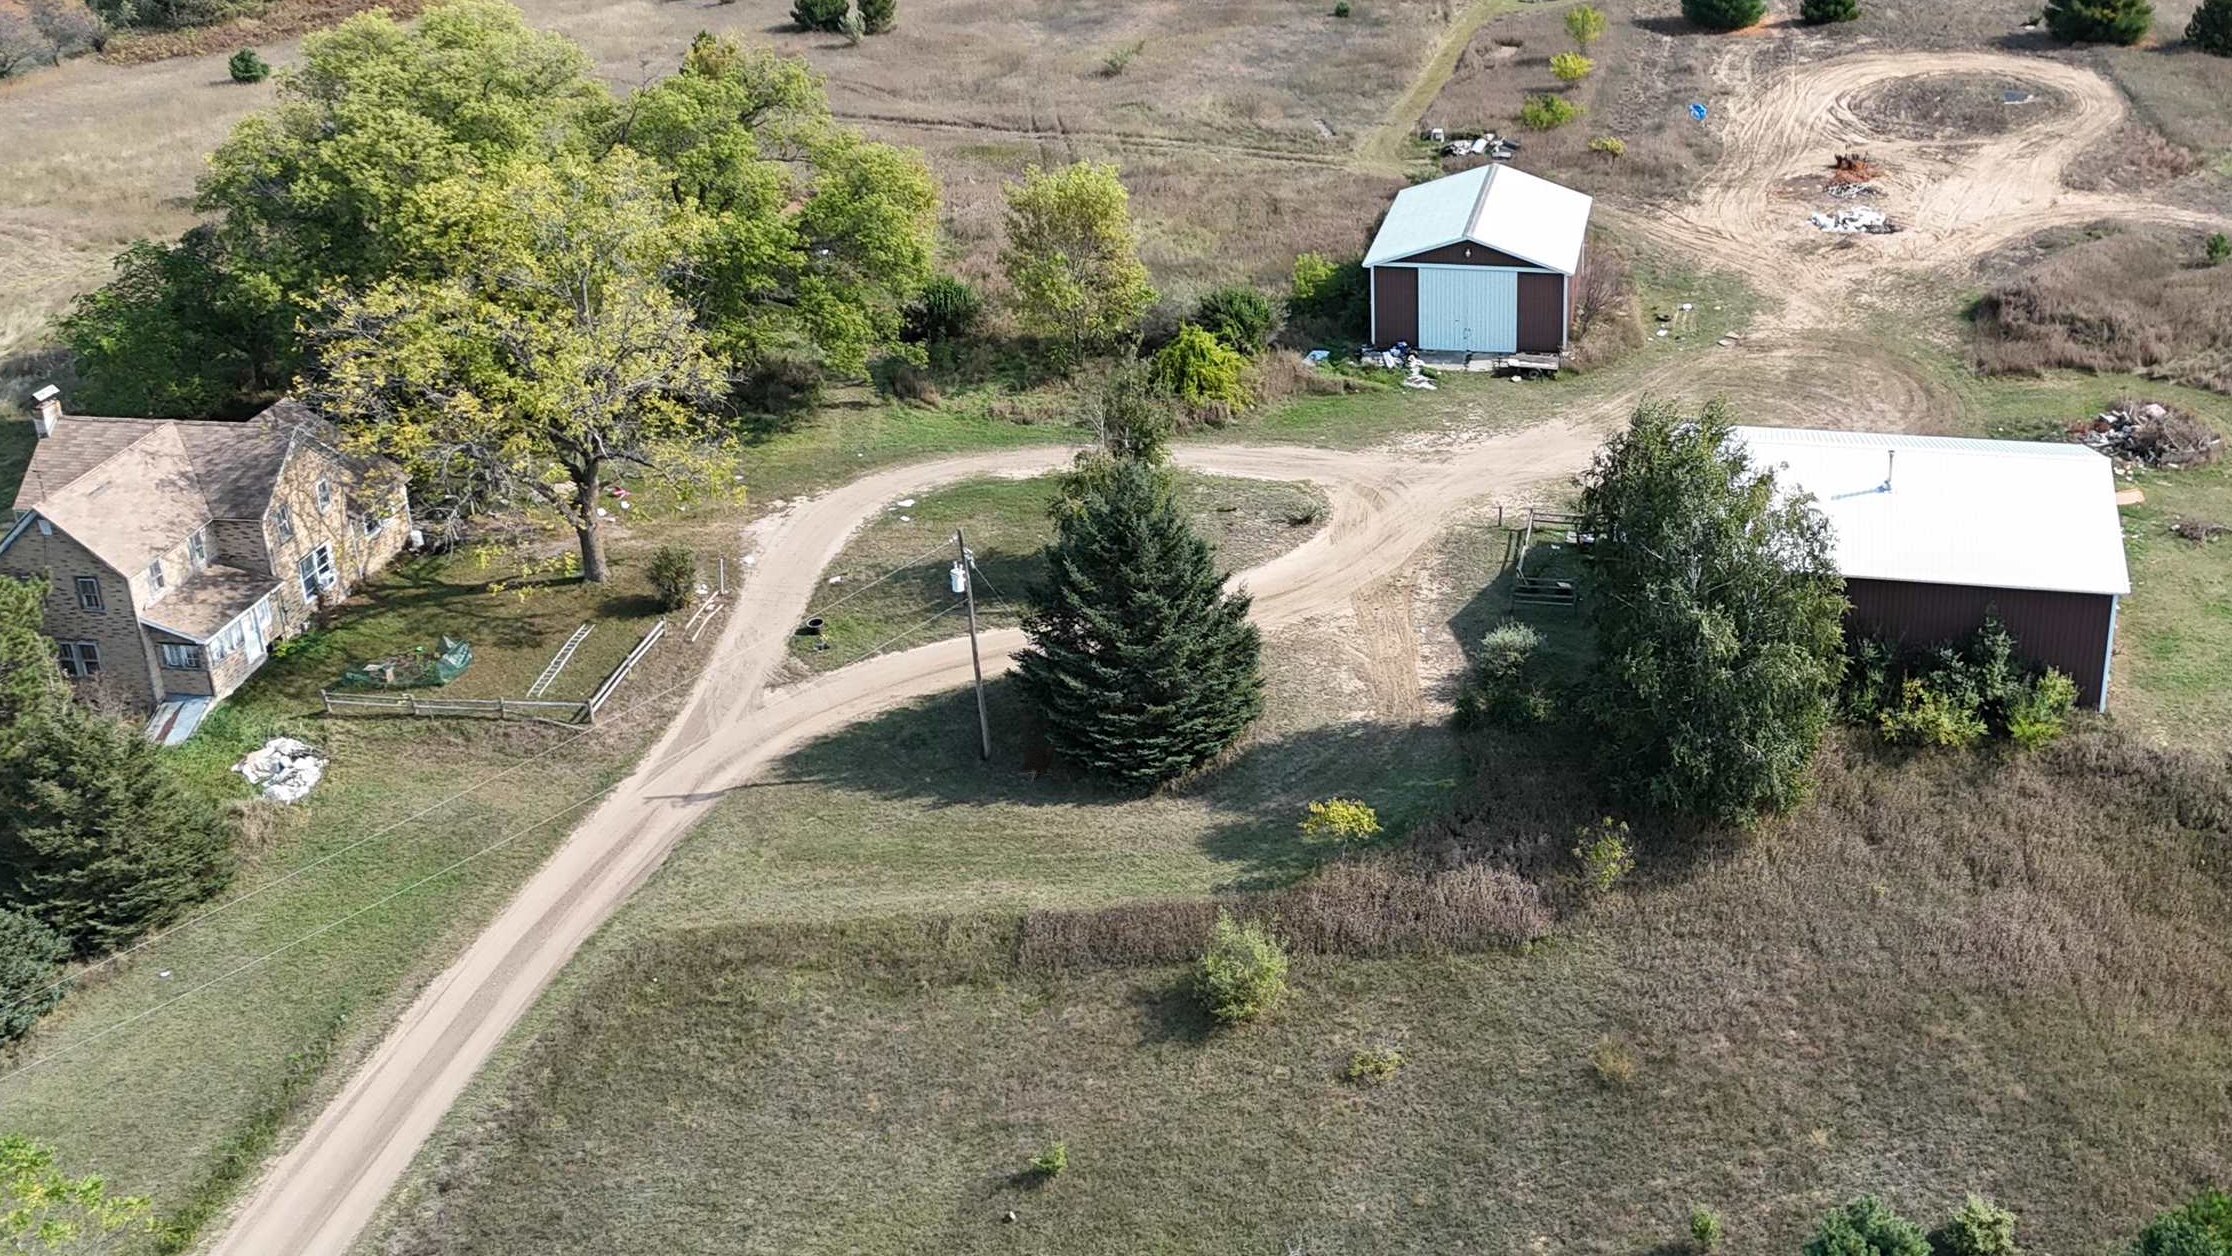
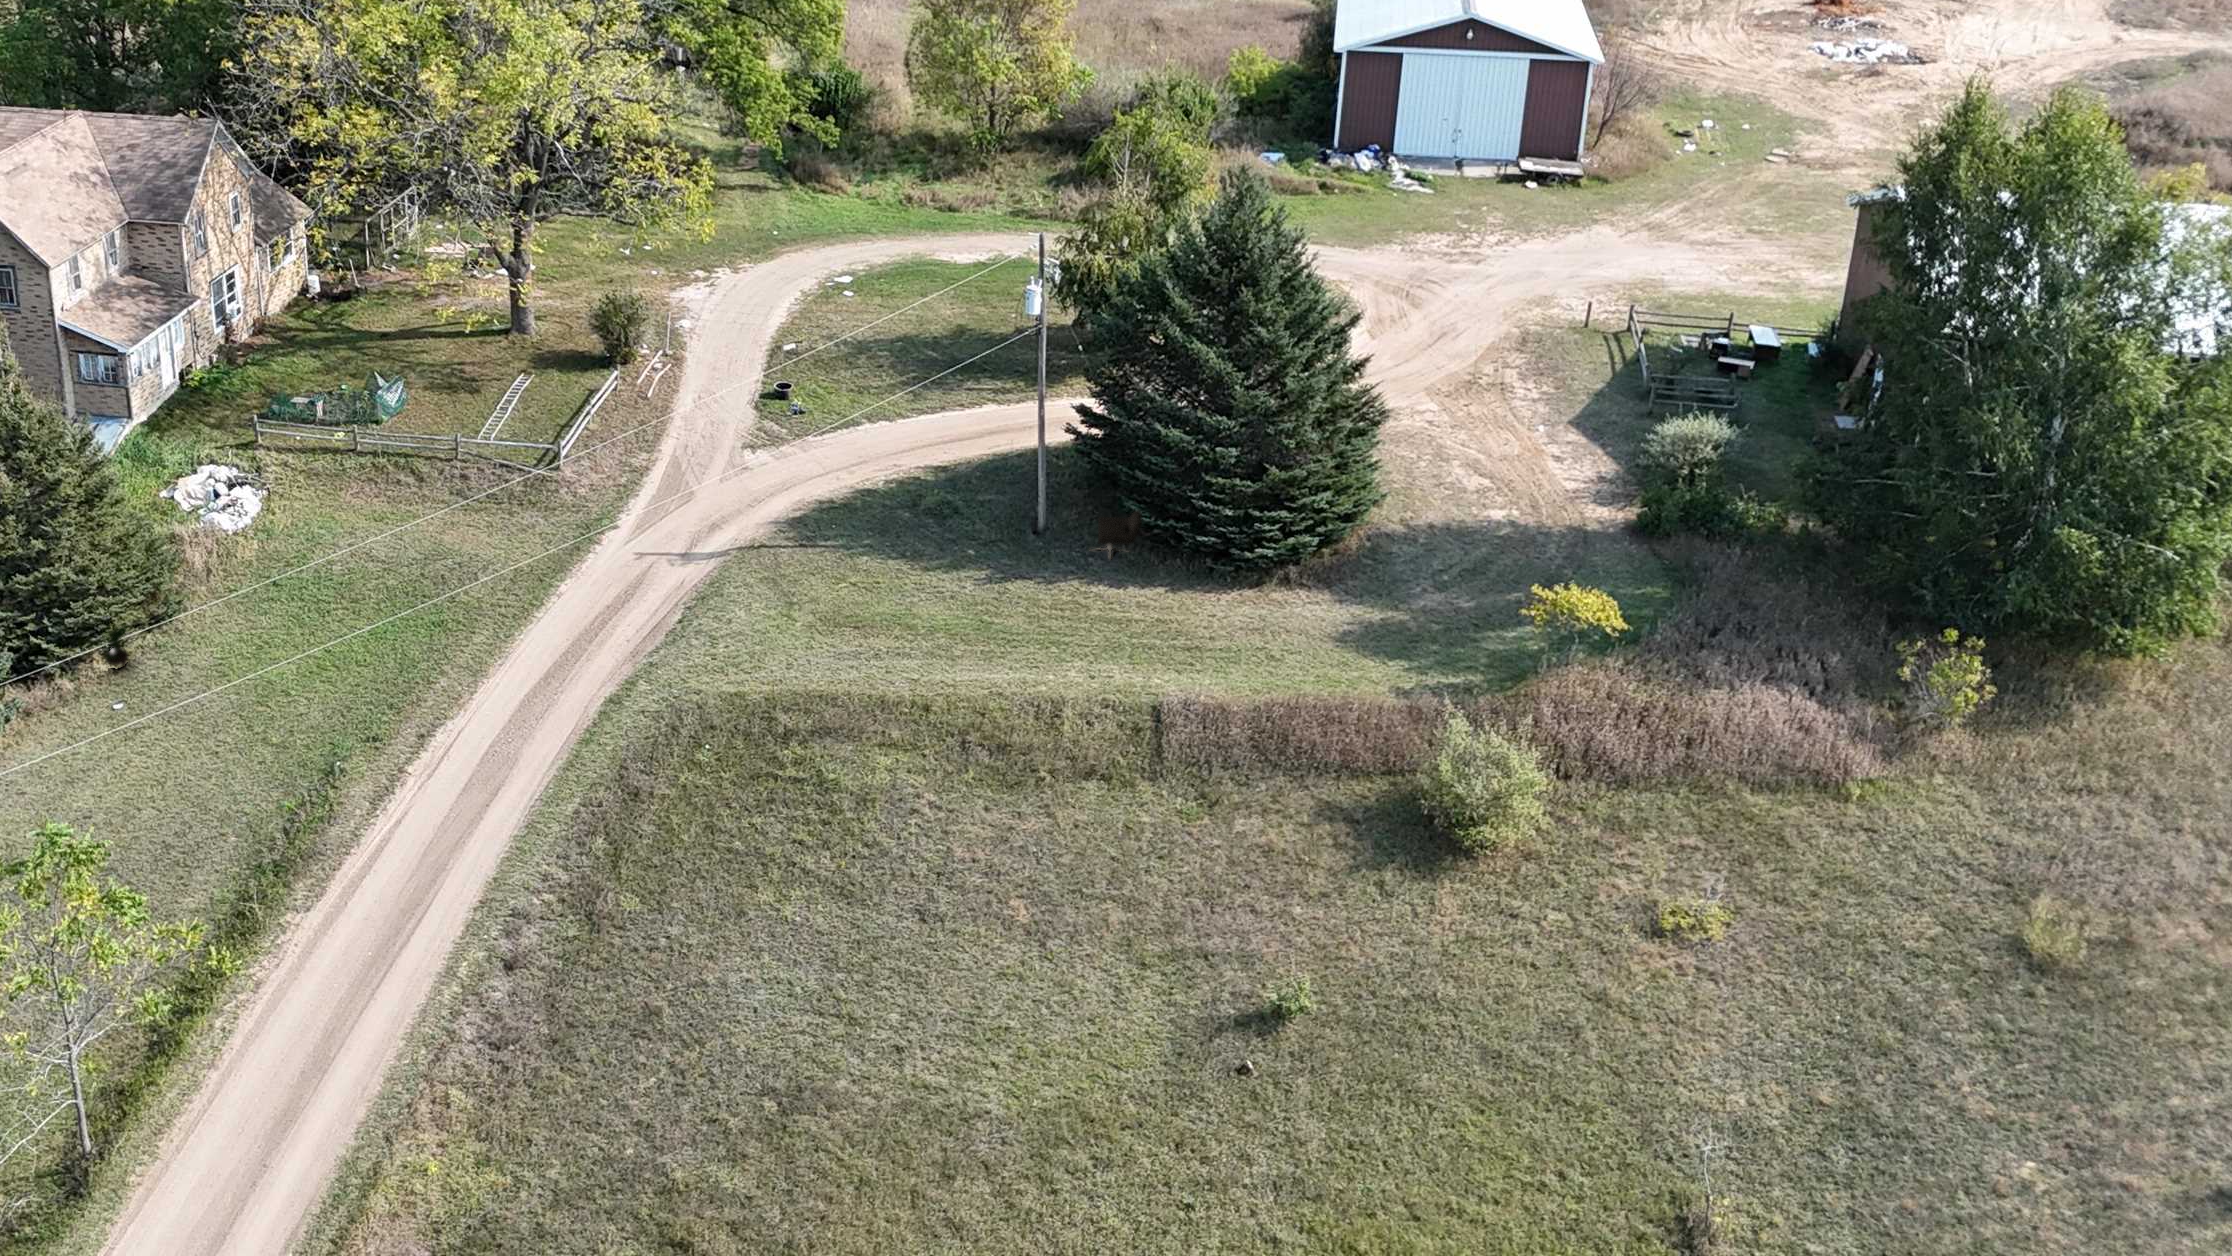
potted tree: none [155,902,183,941] -> present [105,624,129,668]

